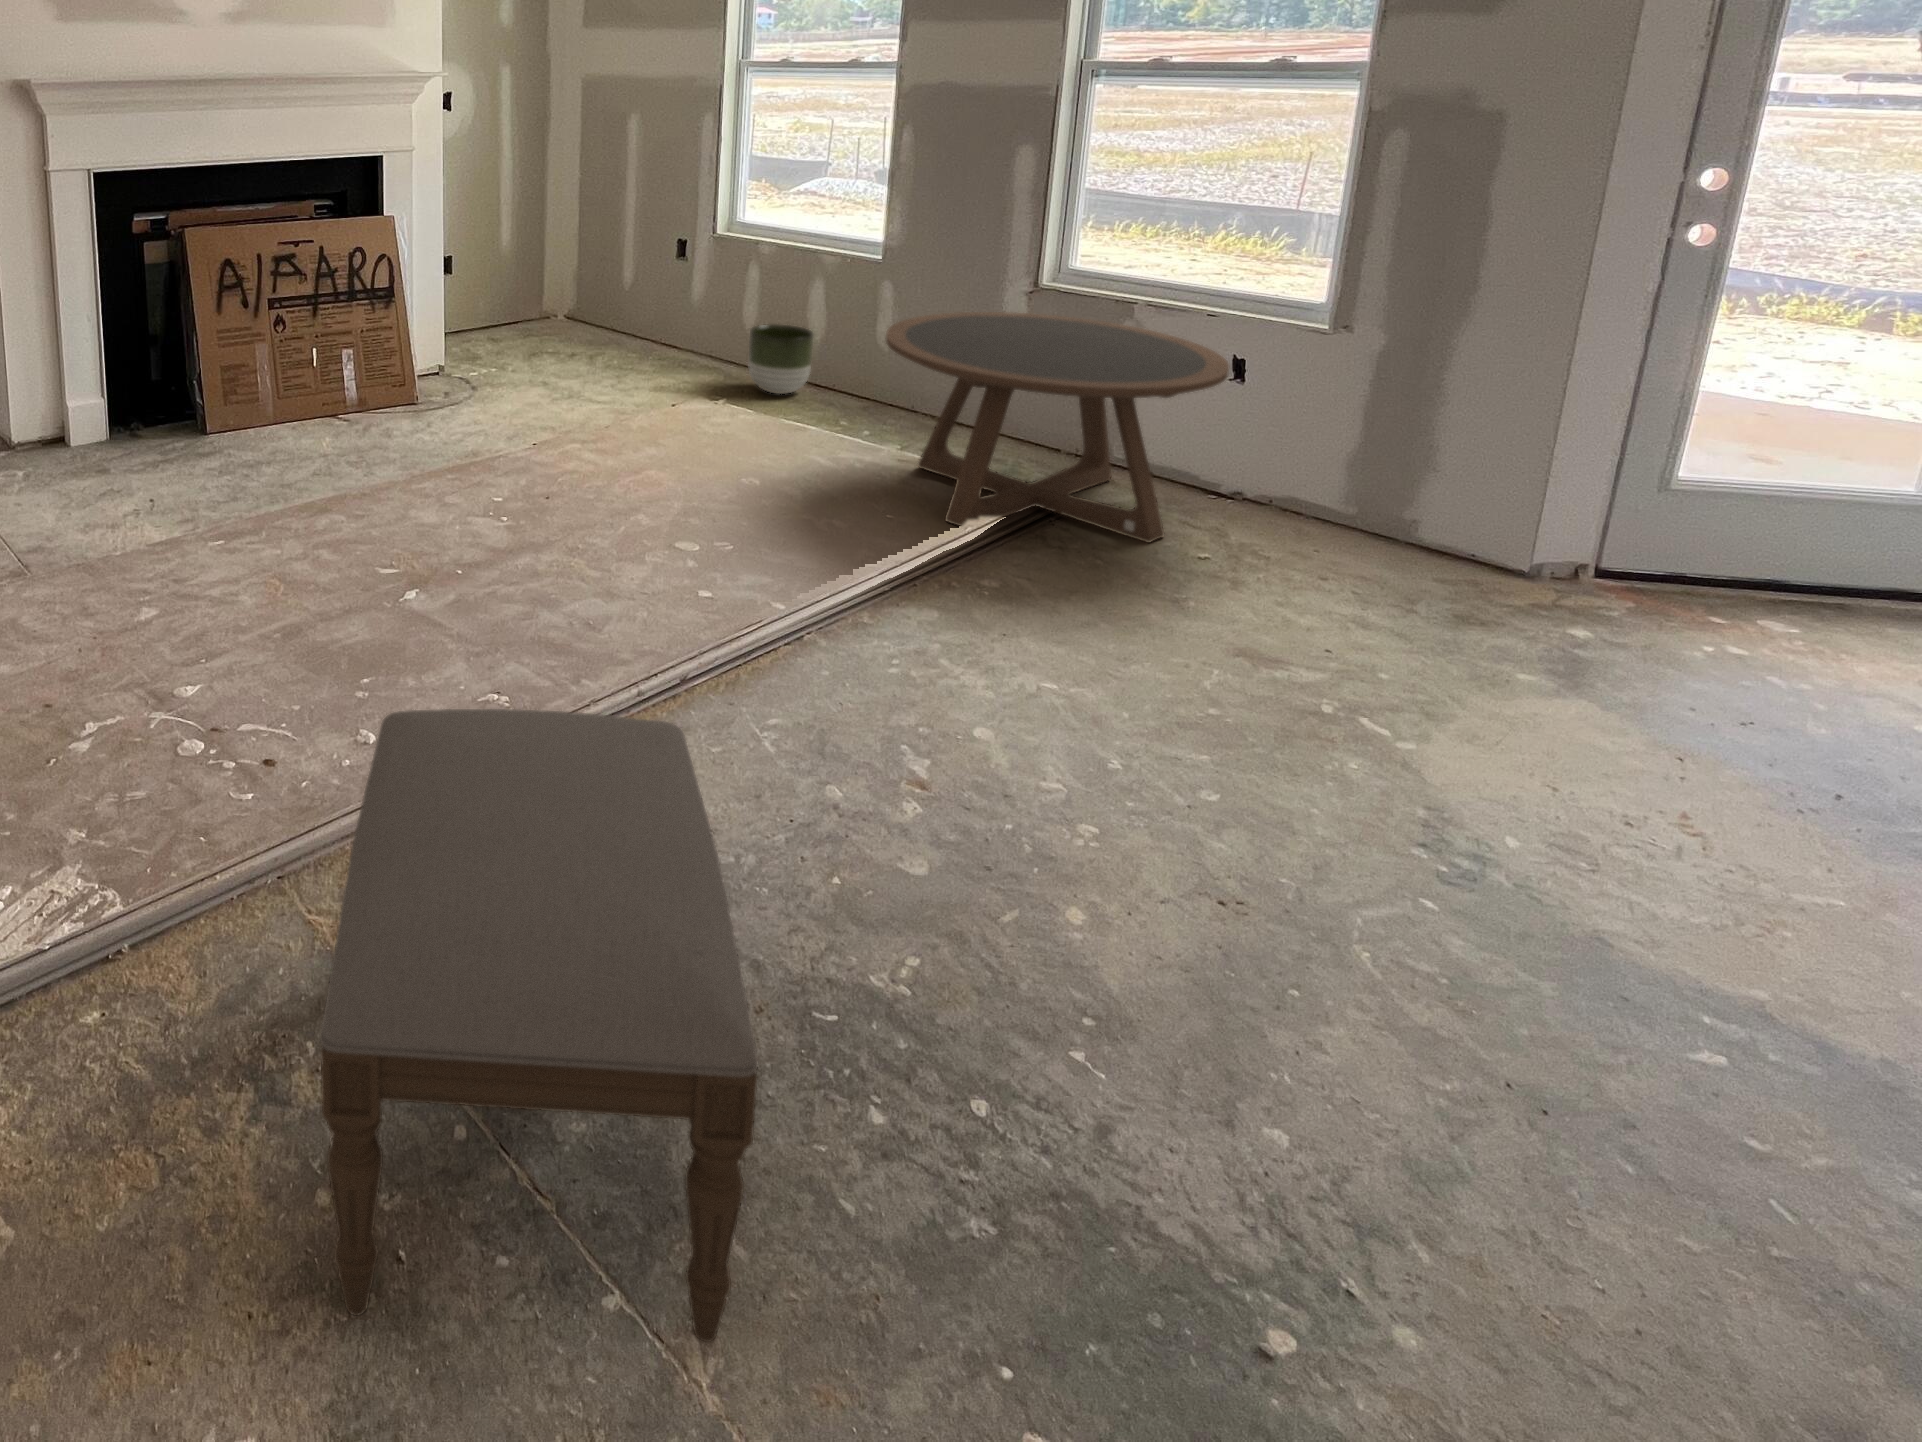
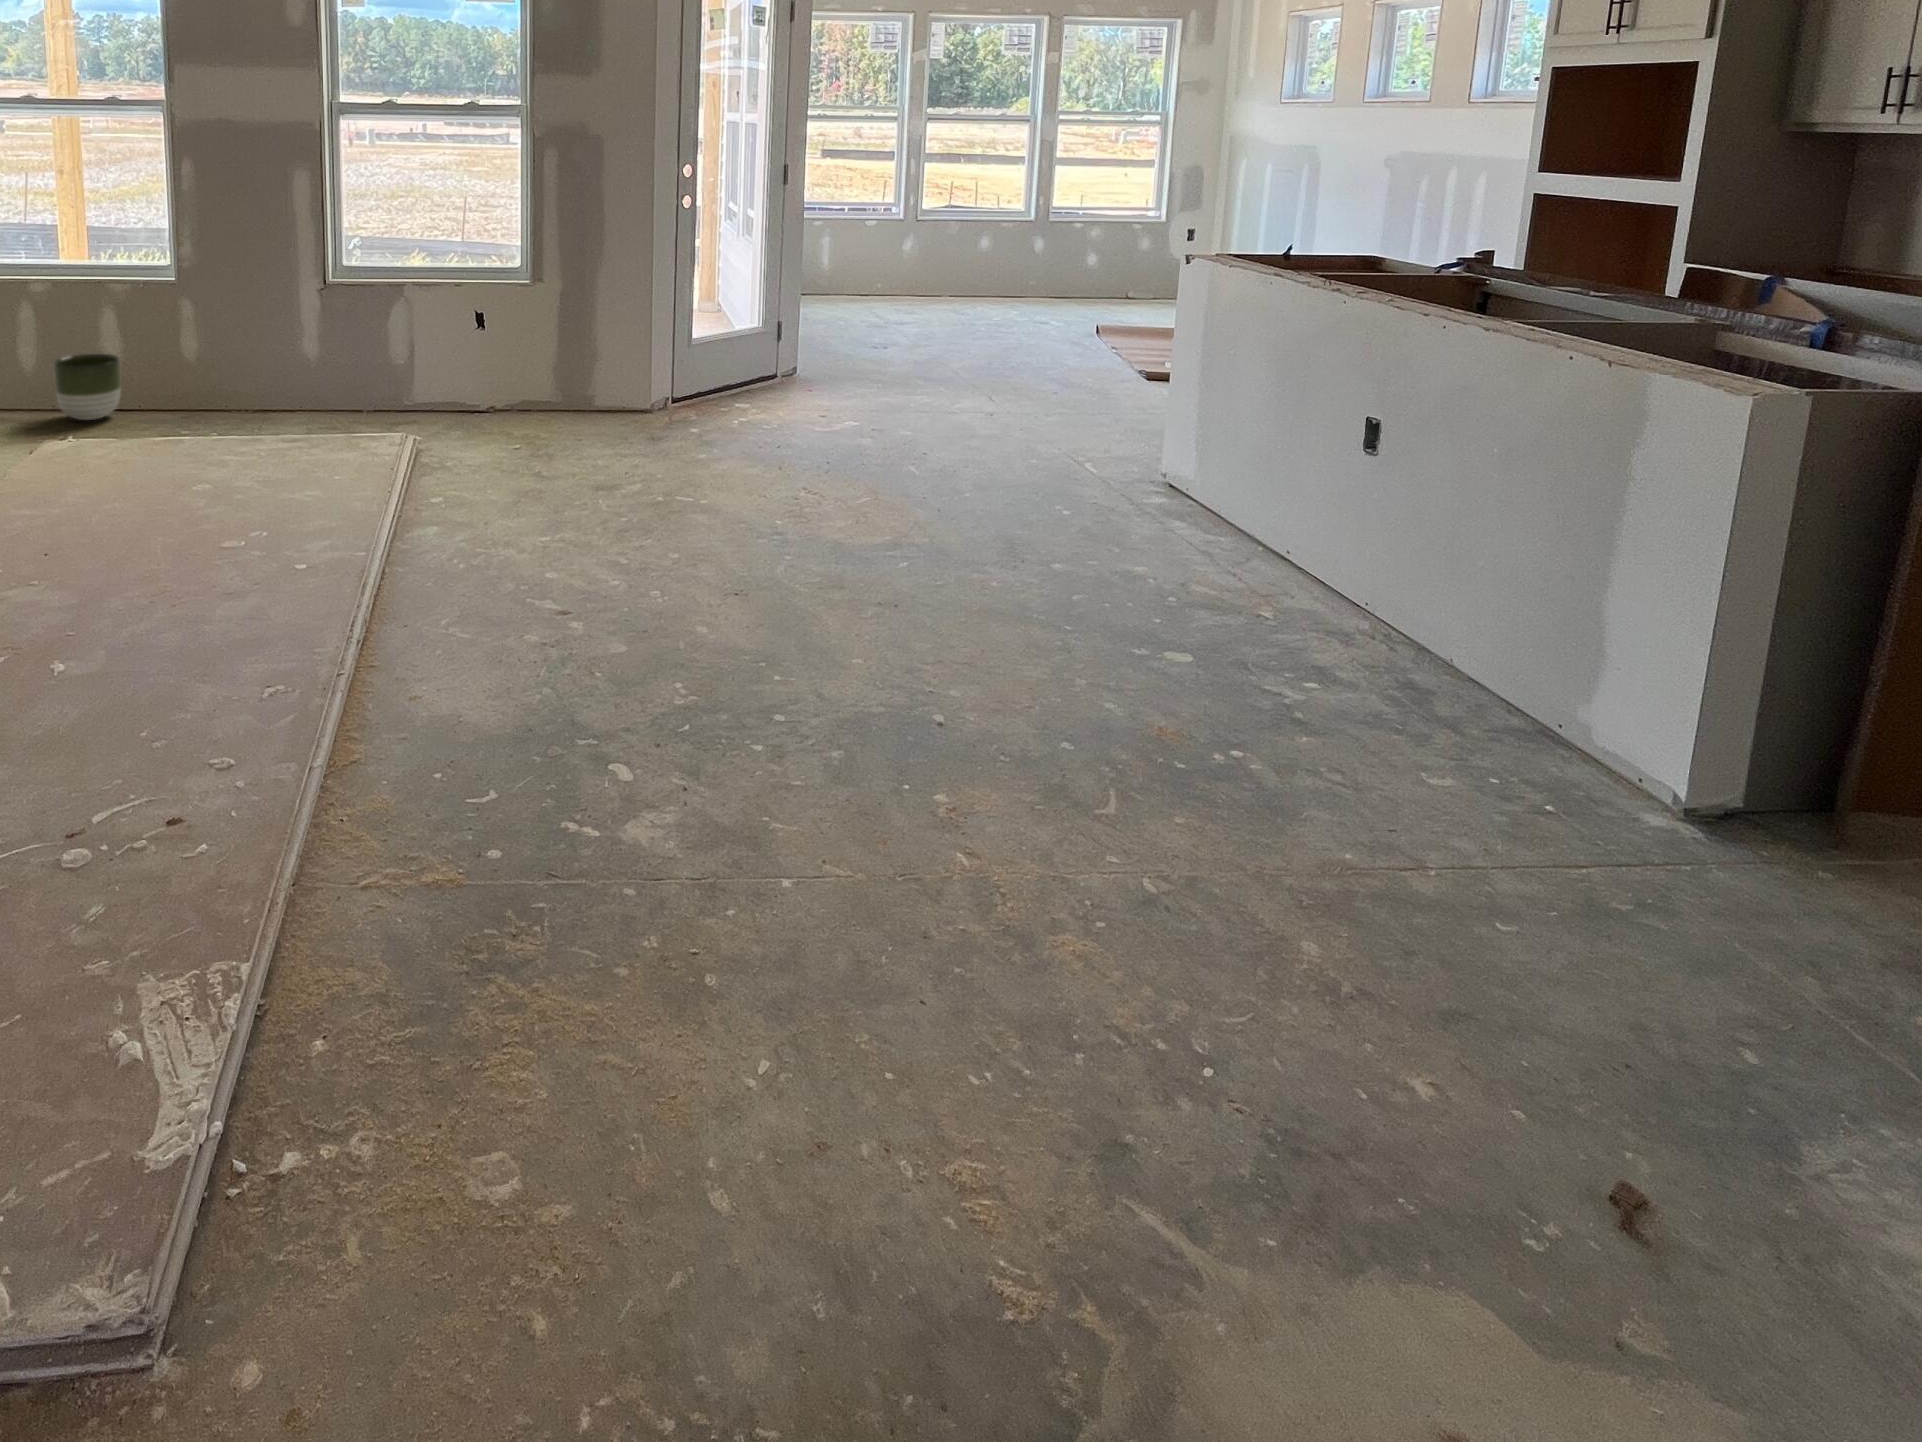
coffee table: present [886,312,1229,543] -> none [261,299,504,468]
ottoman: present [320,709,758,1342] -> none [446,571,893,1004]

